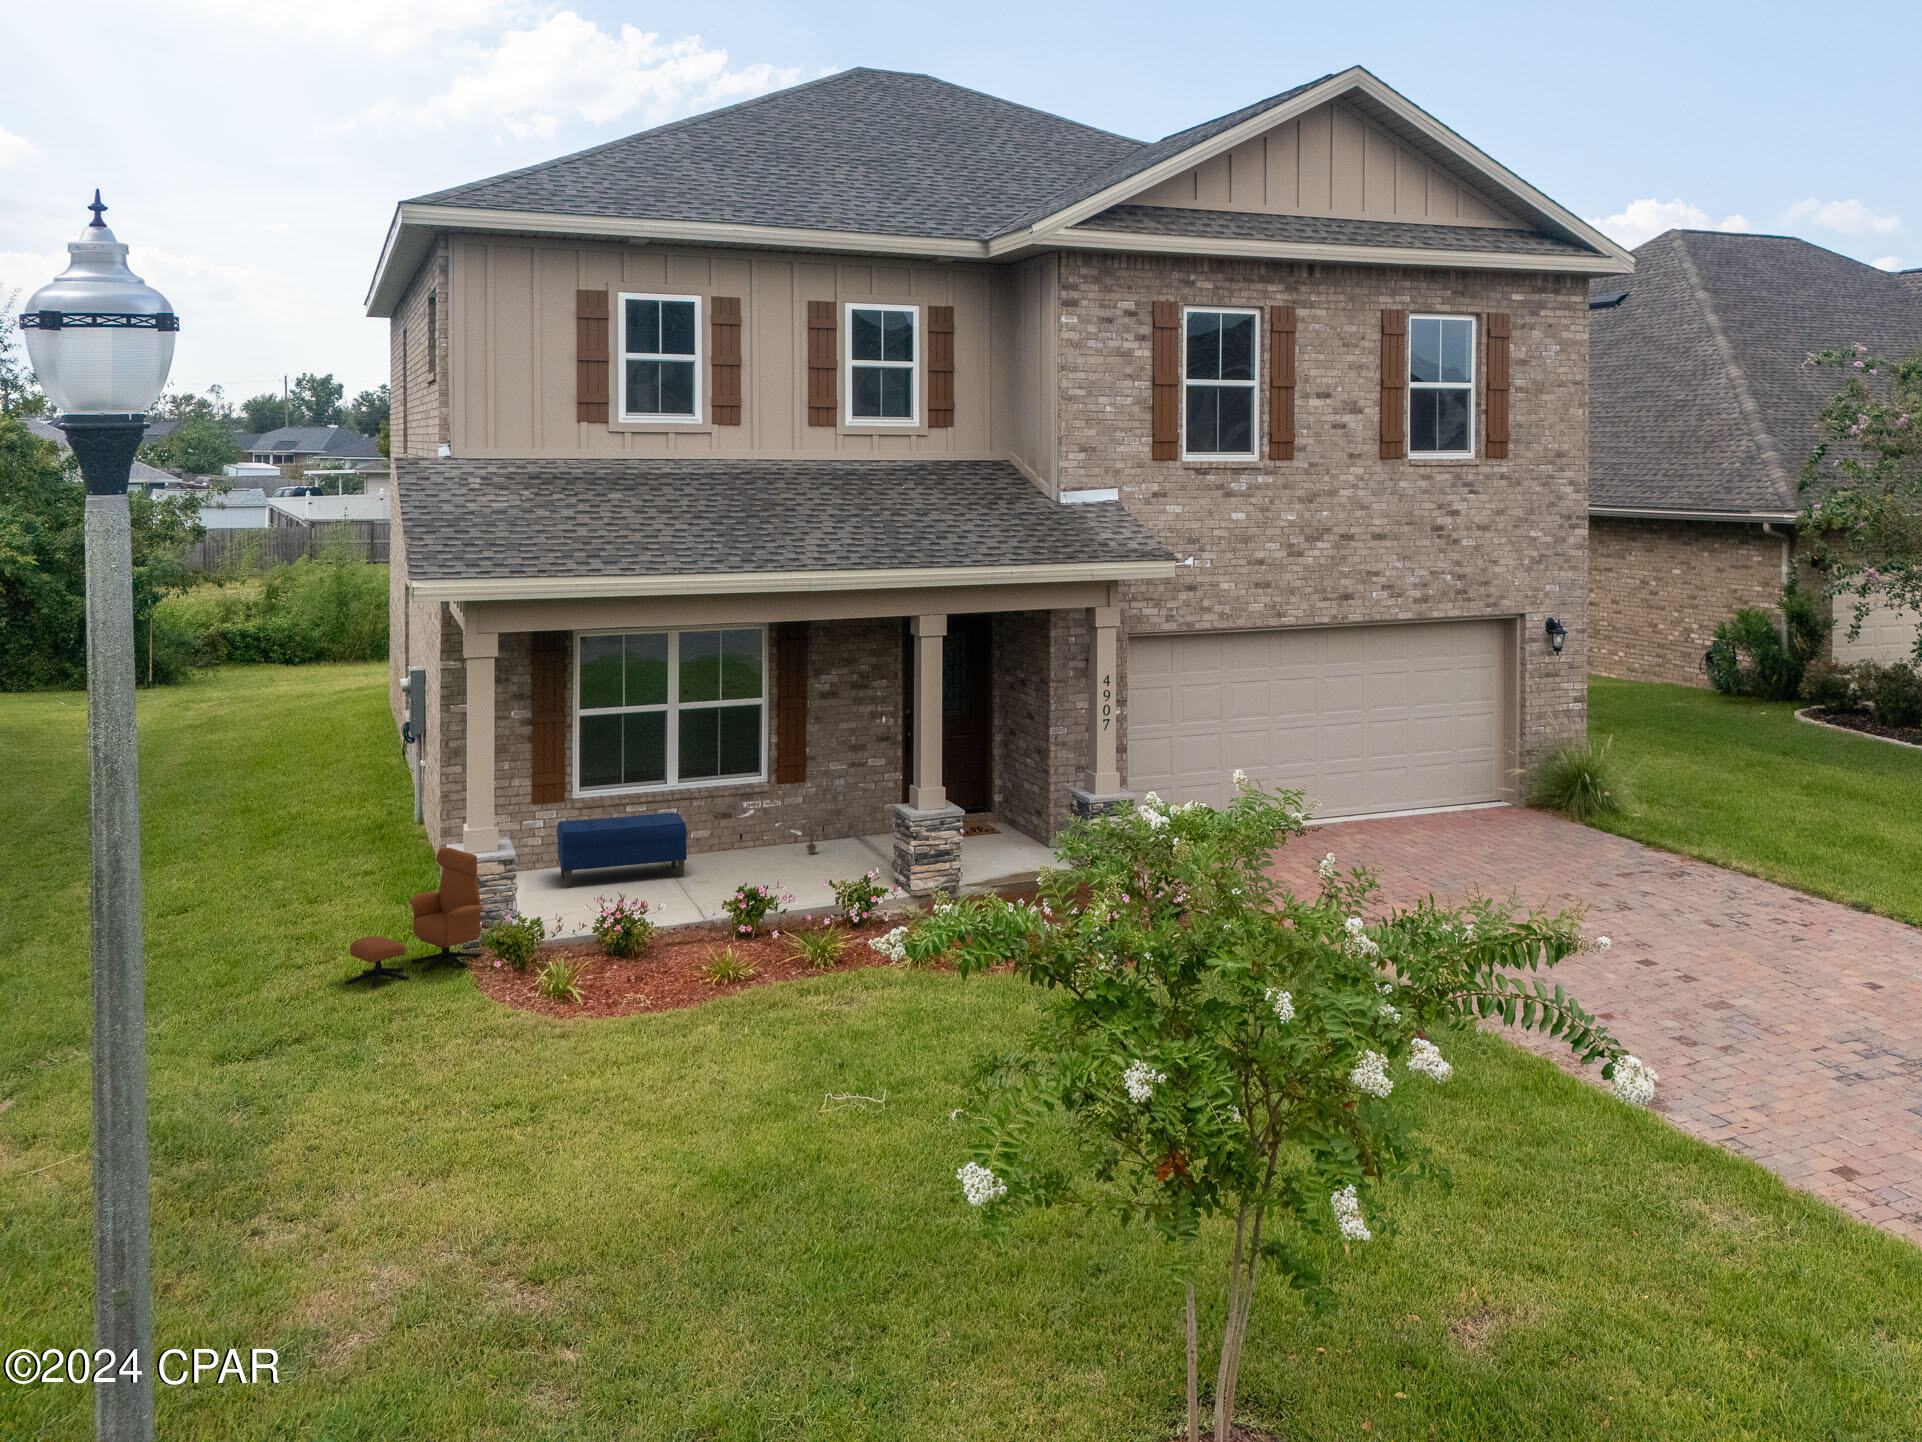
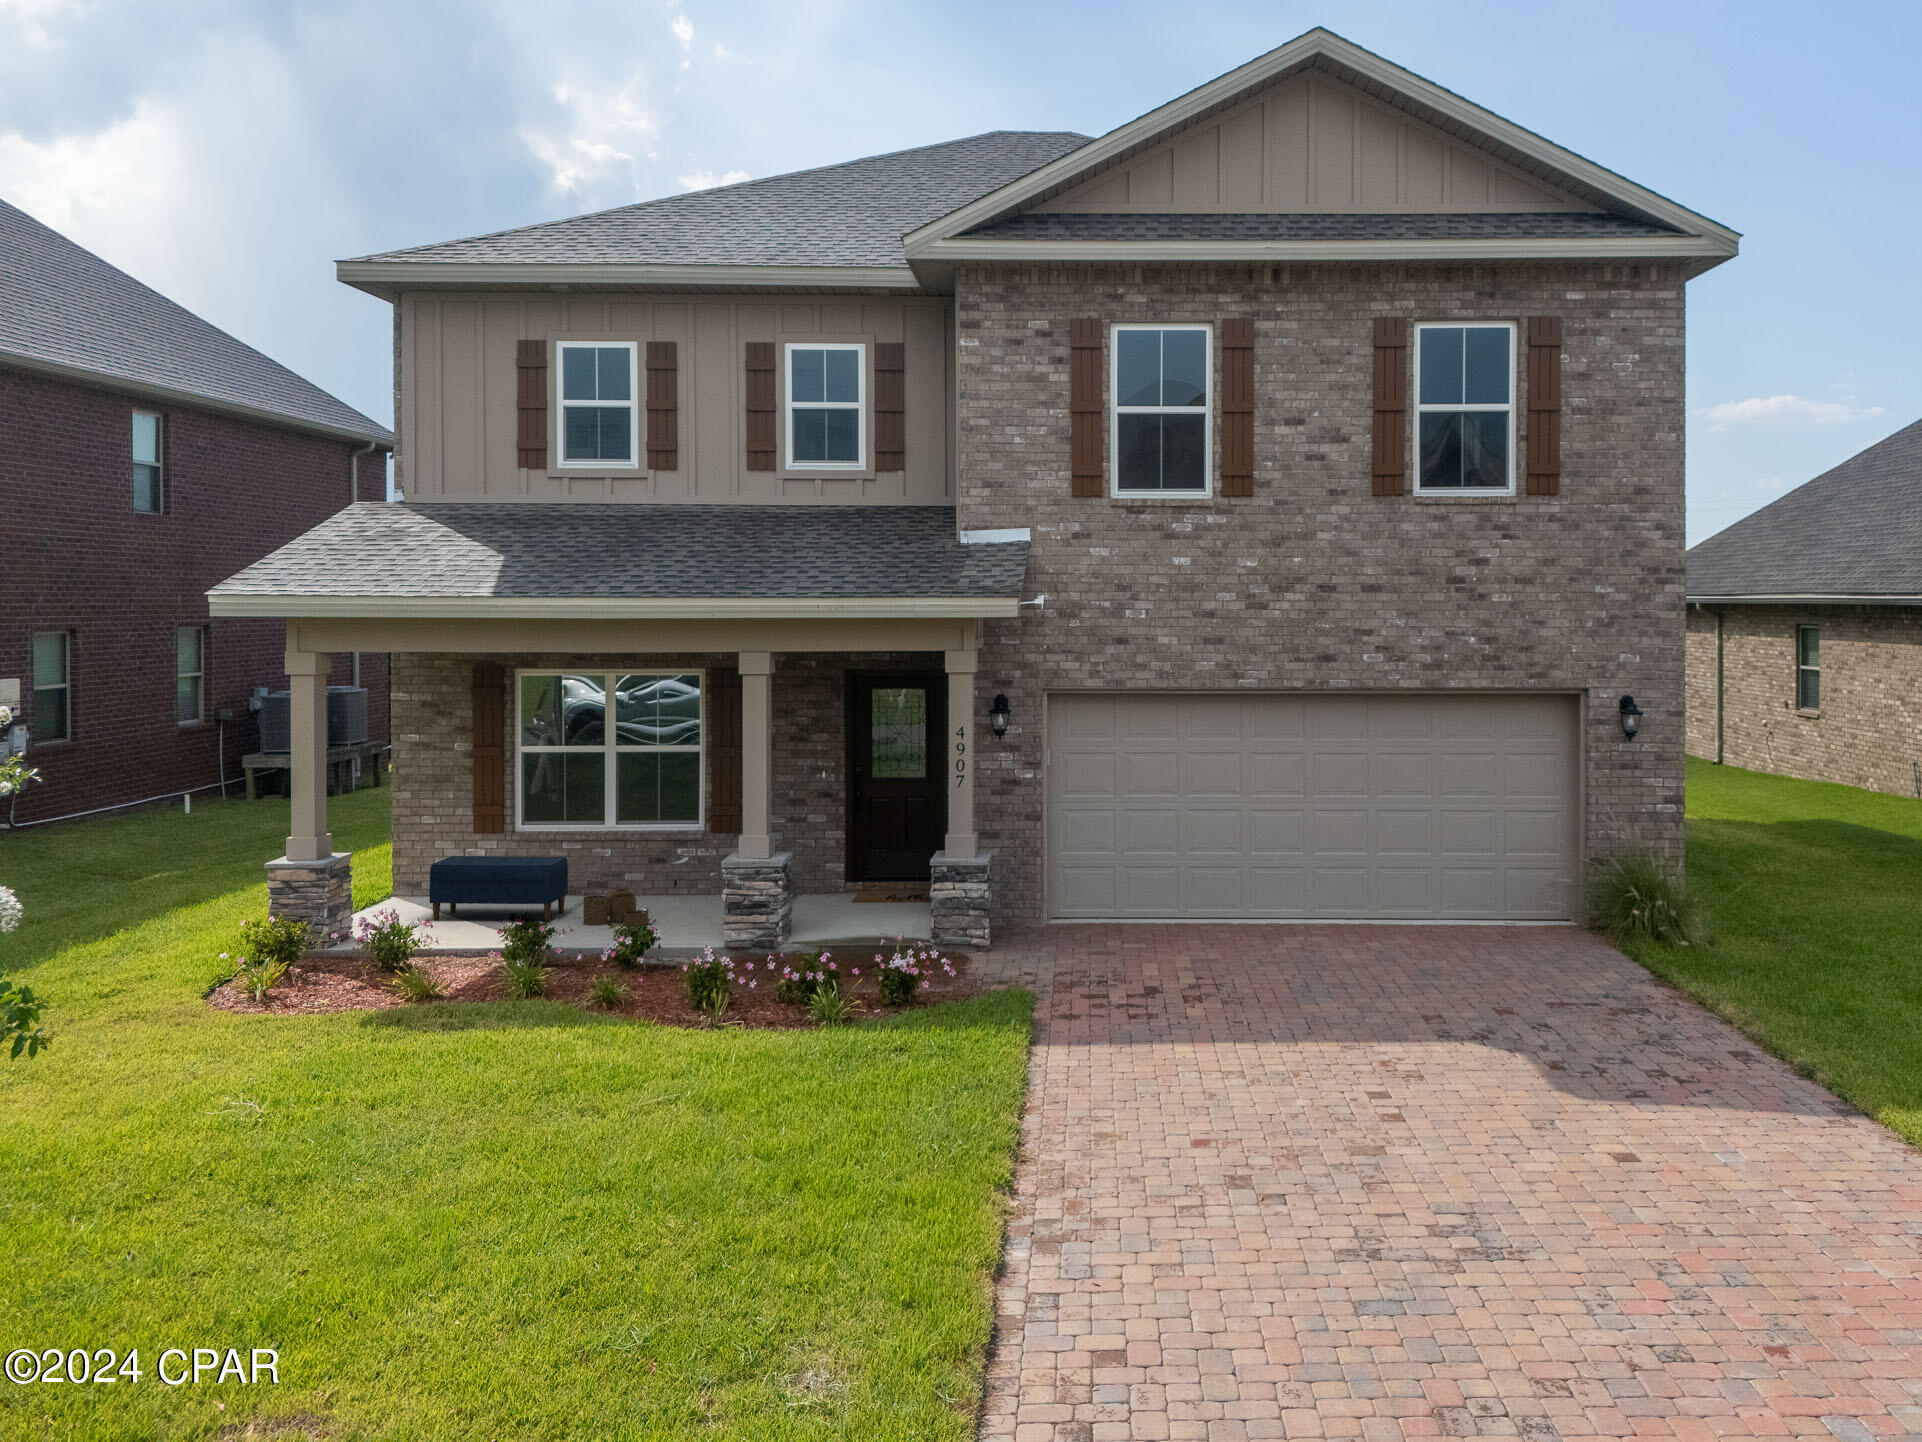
decorative plant: present [795,818,816,854] -> none [686,873,717,914]
woven basket: none [720,836,786,876] -> present [583,888,649,927]
lounge chair: present [345,848,484,988] -> none [92,857,239,980]

